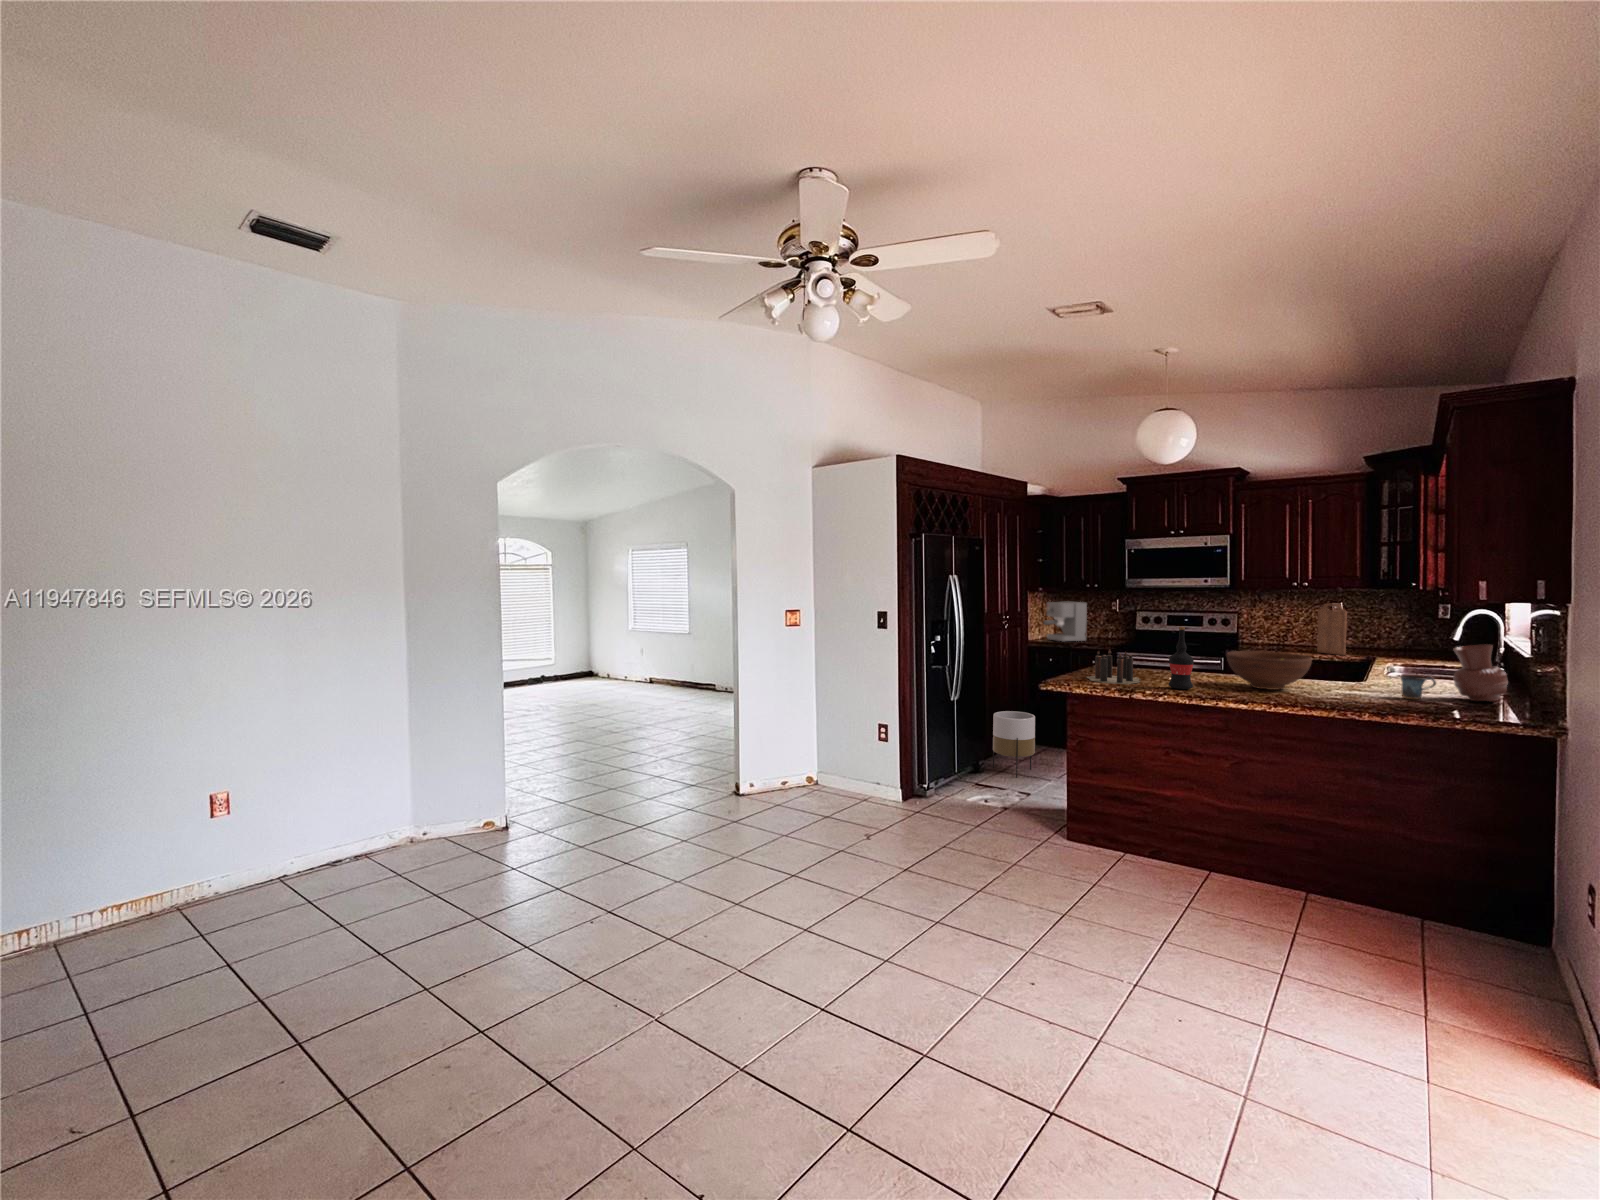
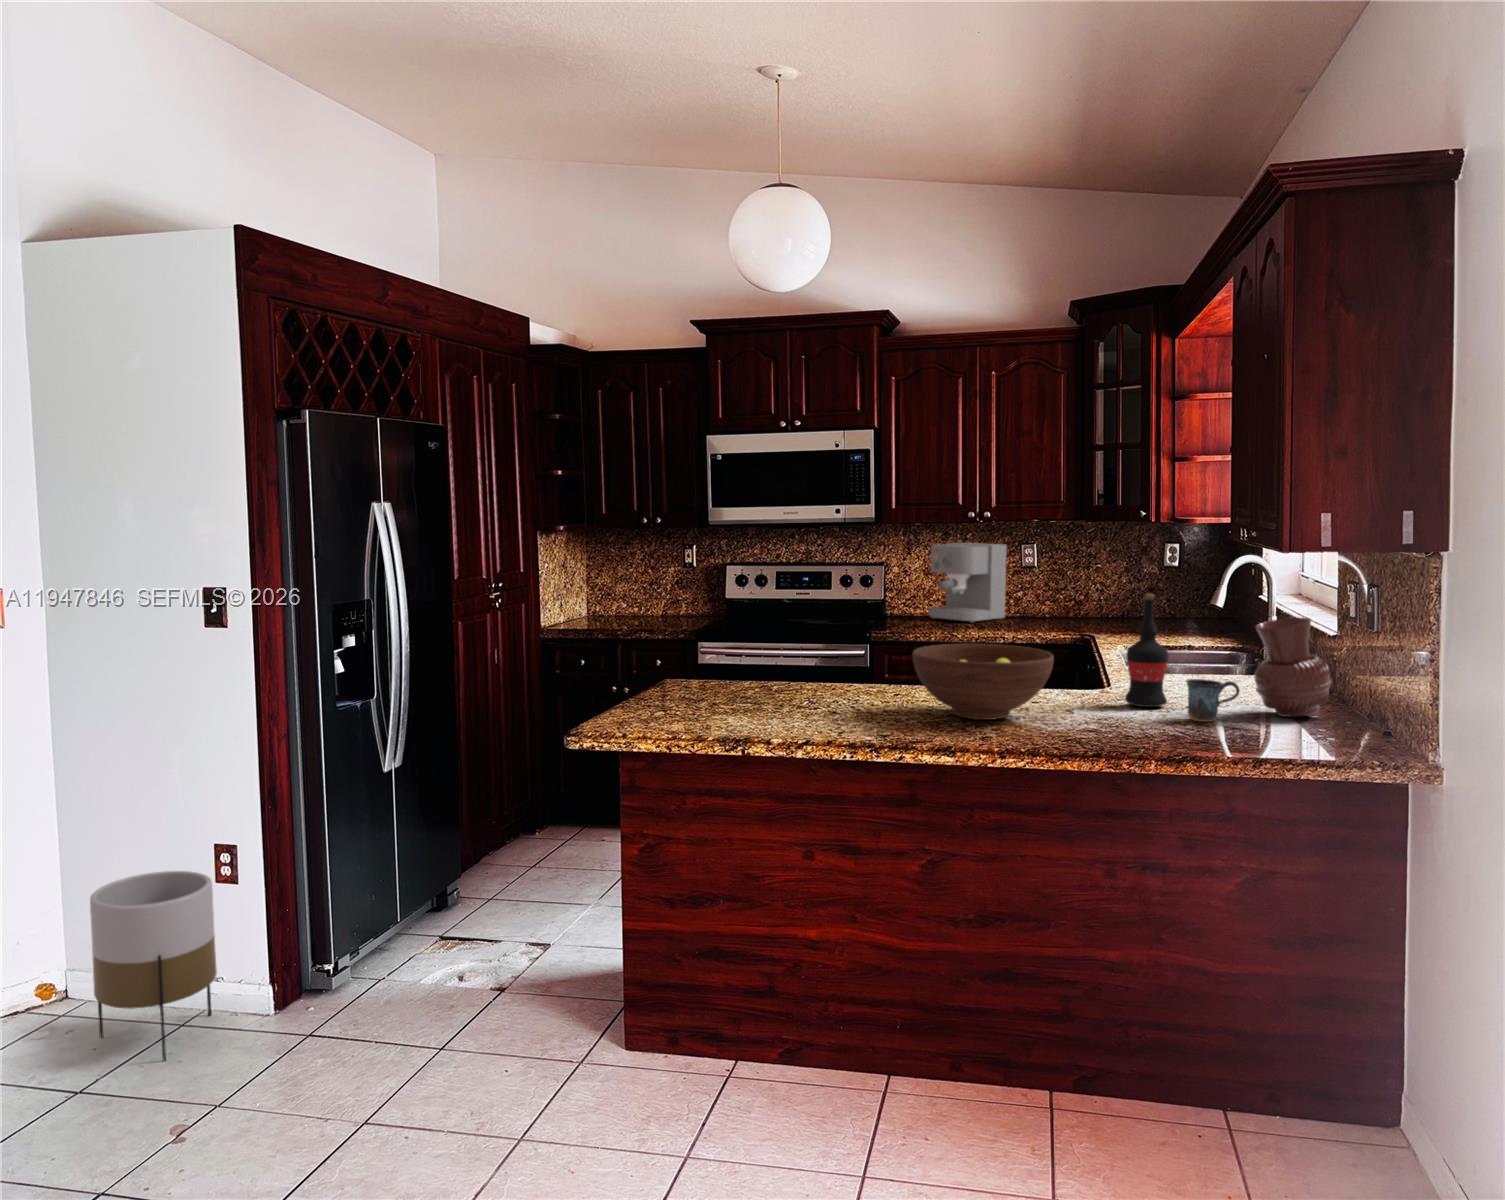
coffee maker: present [1044,601,1087,642] -> present [930,543,1007,623]
cutting board: present [1317,604,1347,655] -> none [1005,547,1048,632]
wine bottle: present [1169,627,1194,689] -> present [1125,594,1169,707]
candle: present [1087,650,1140,684] -> none [646,655,789,730]
planter: present [993,711,1035,778] -> present [90,871,217,1061]

